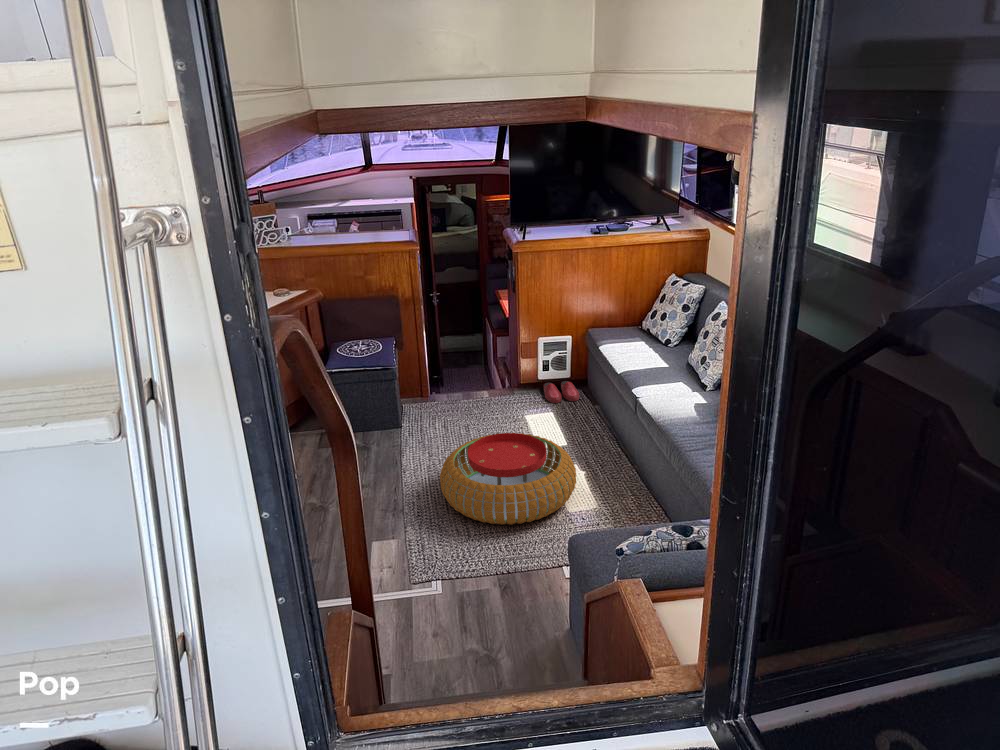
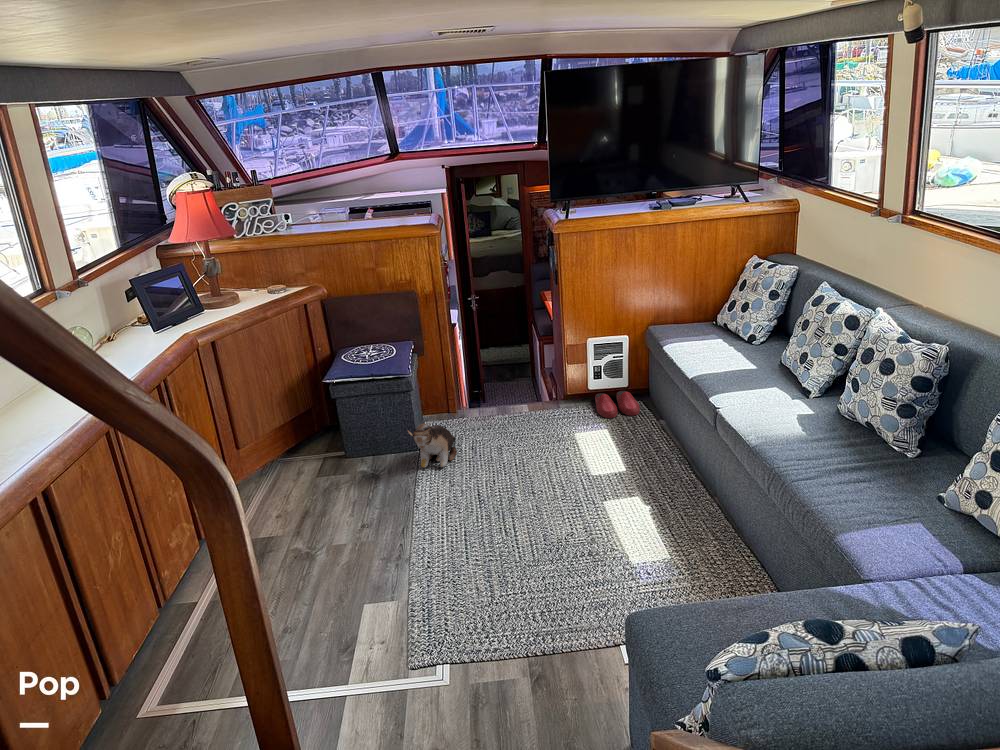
plush toy: none [395,405,433,441] -> present [408,423,457,468]
pouf: present [440,433,576,525] -> none [458,457,638,582]

